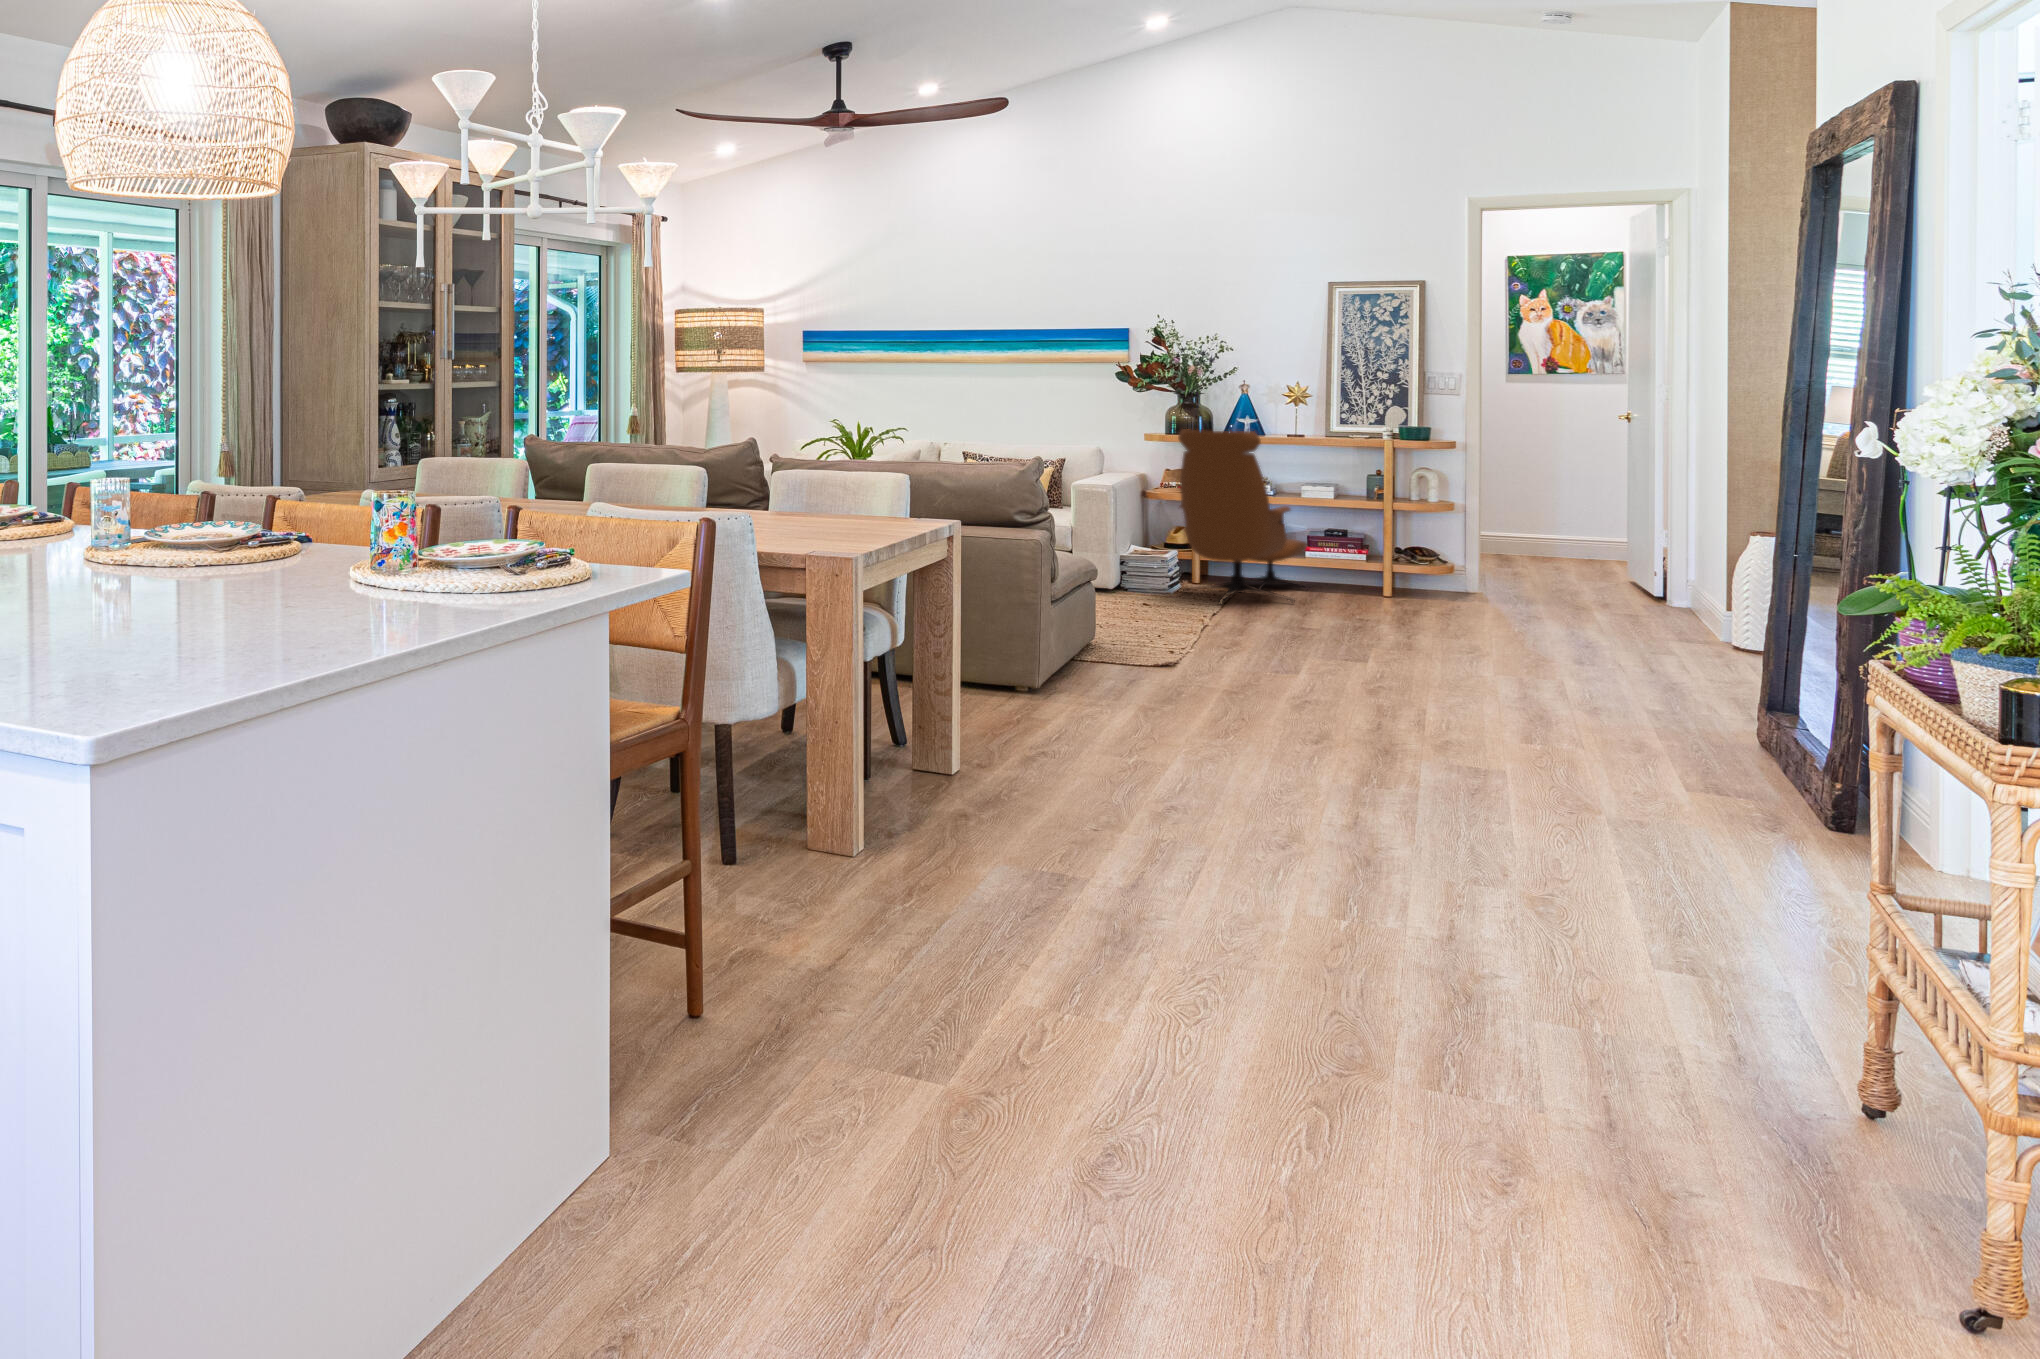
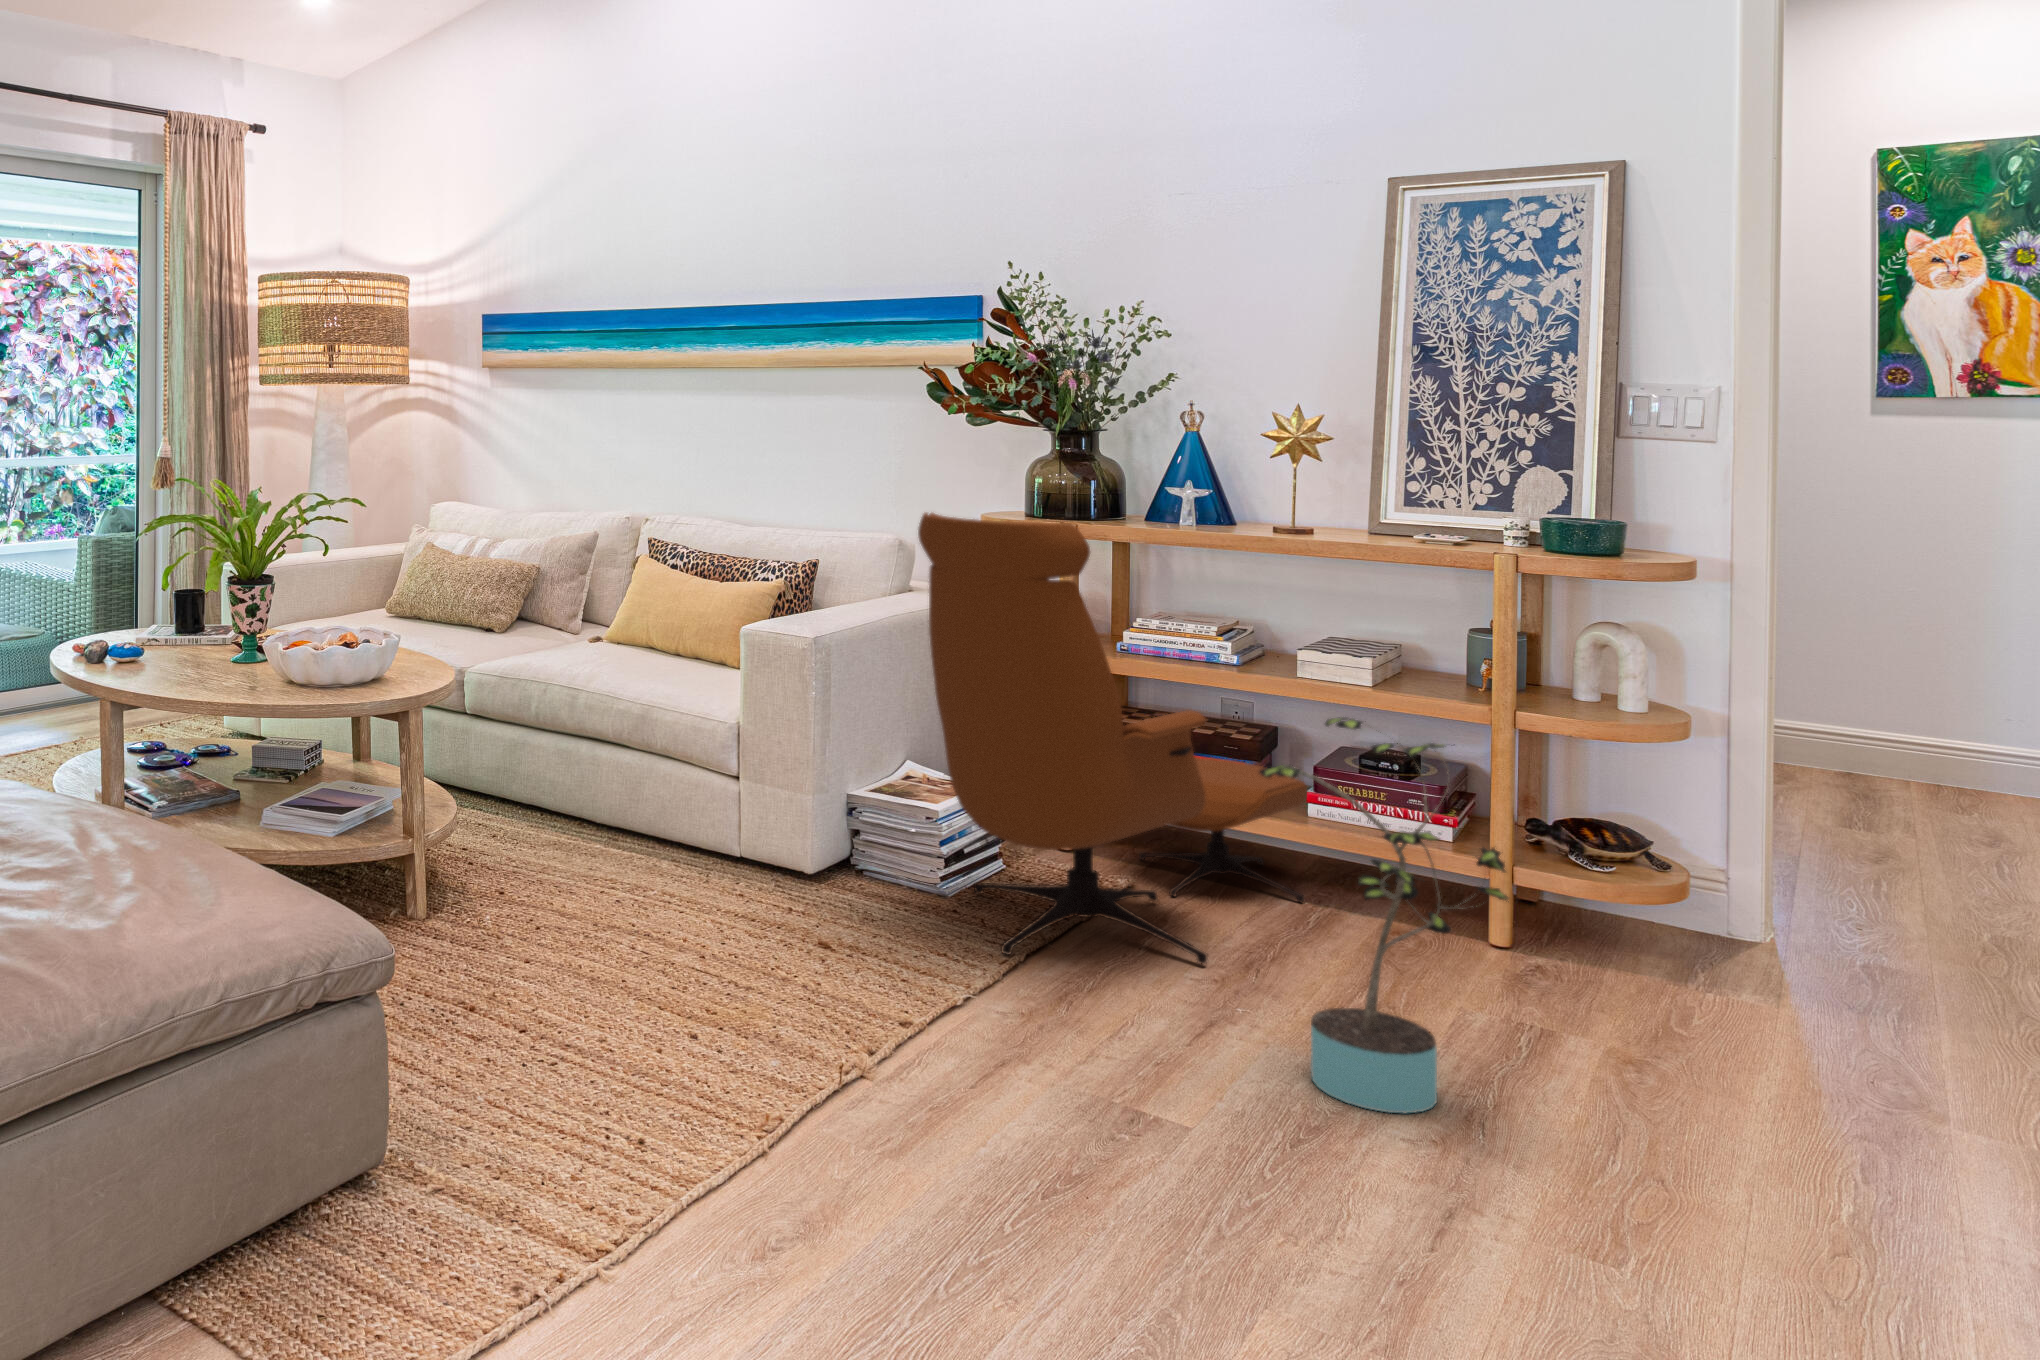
potted plant: none [1341,496,1427,625] -> present [1259,717,1509,1113]

